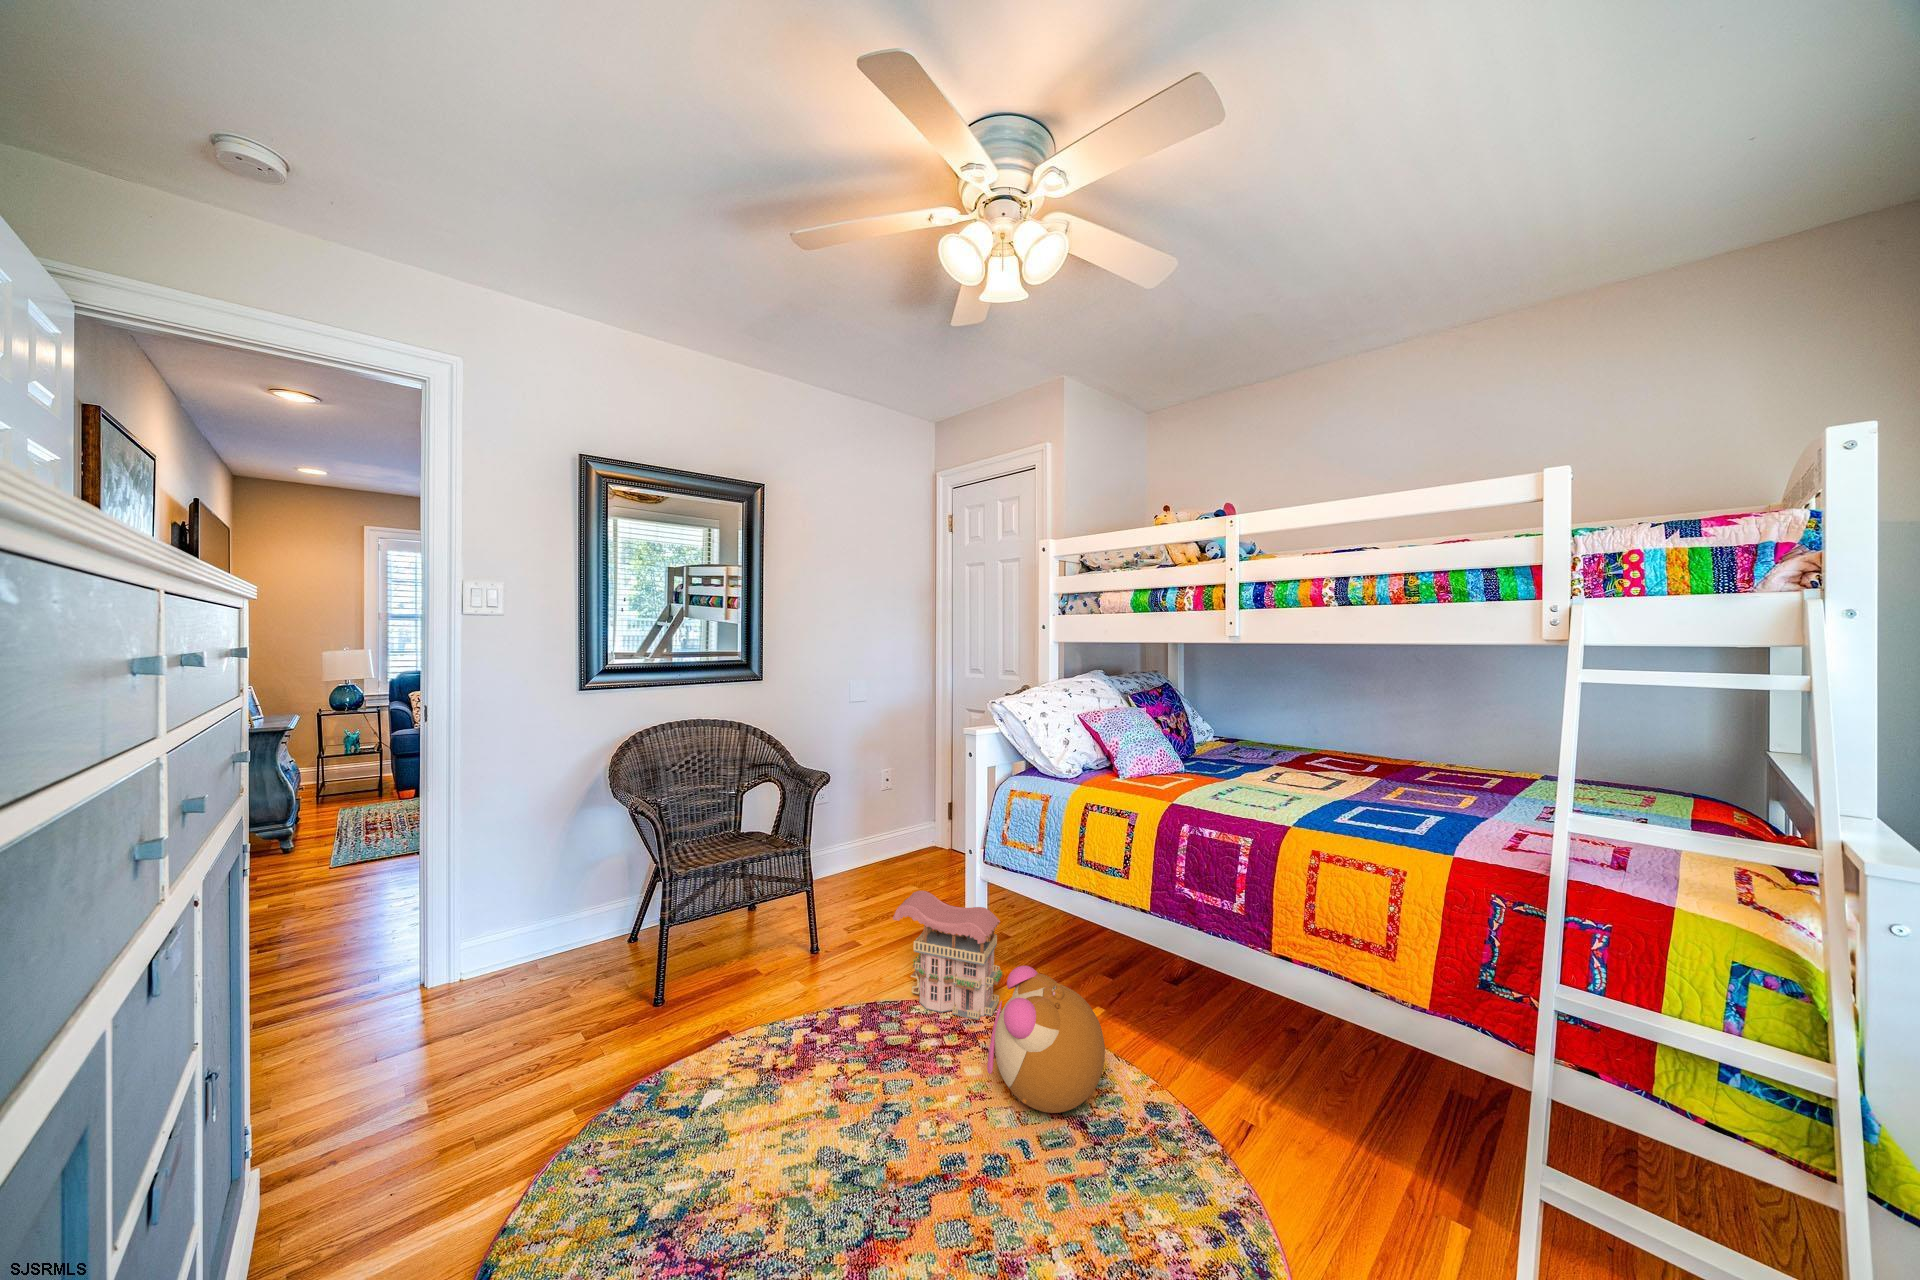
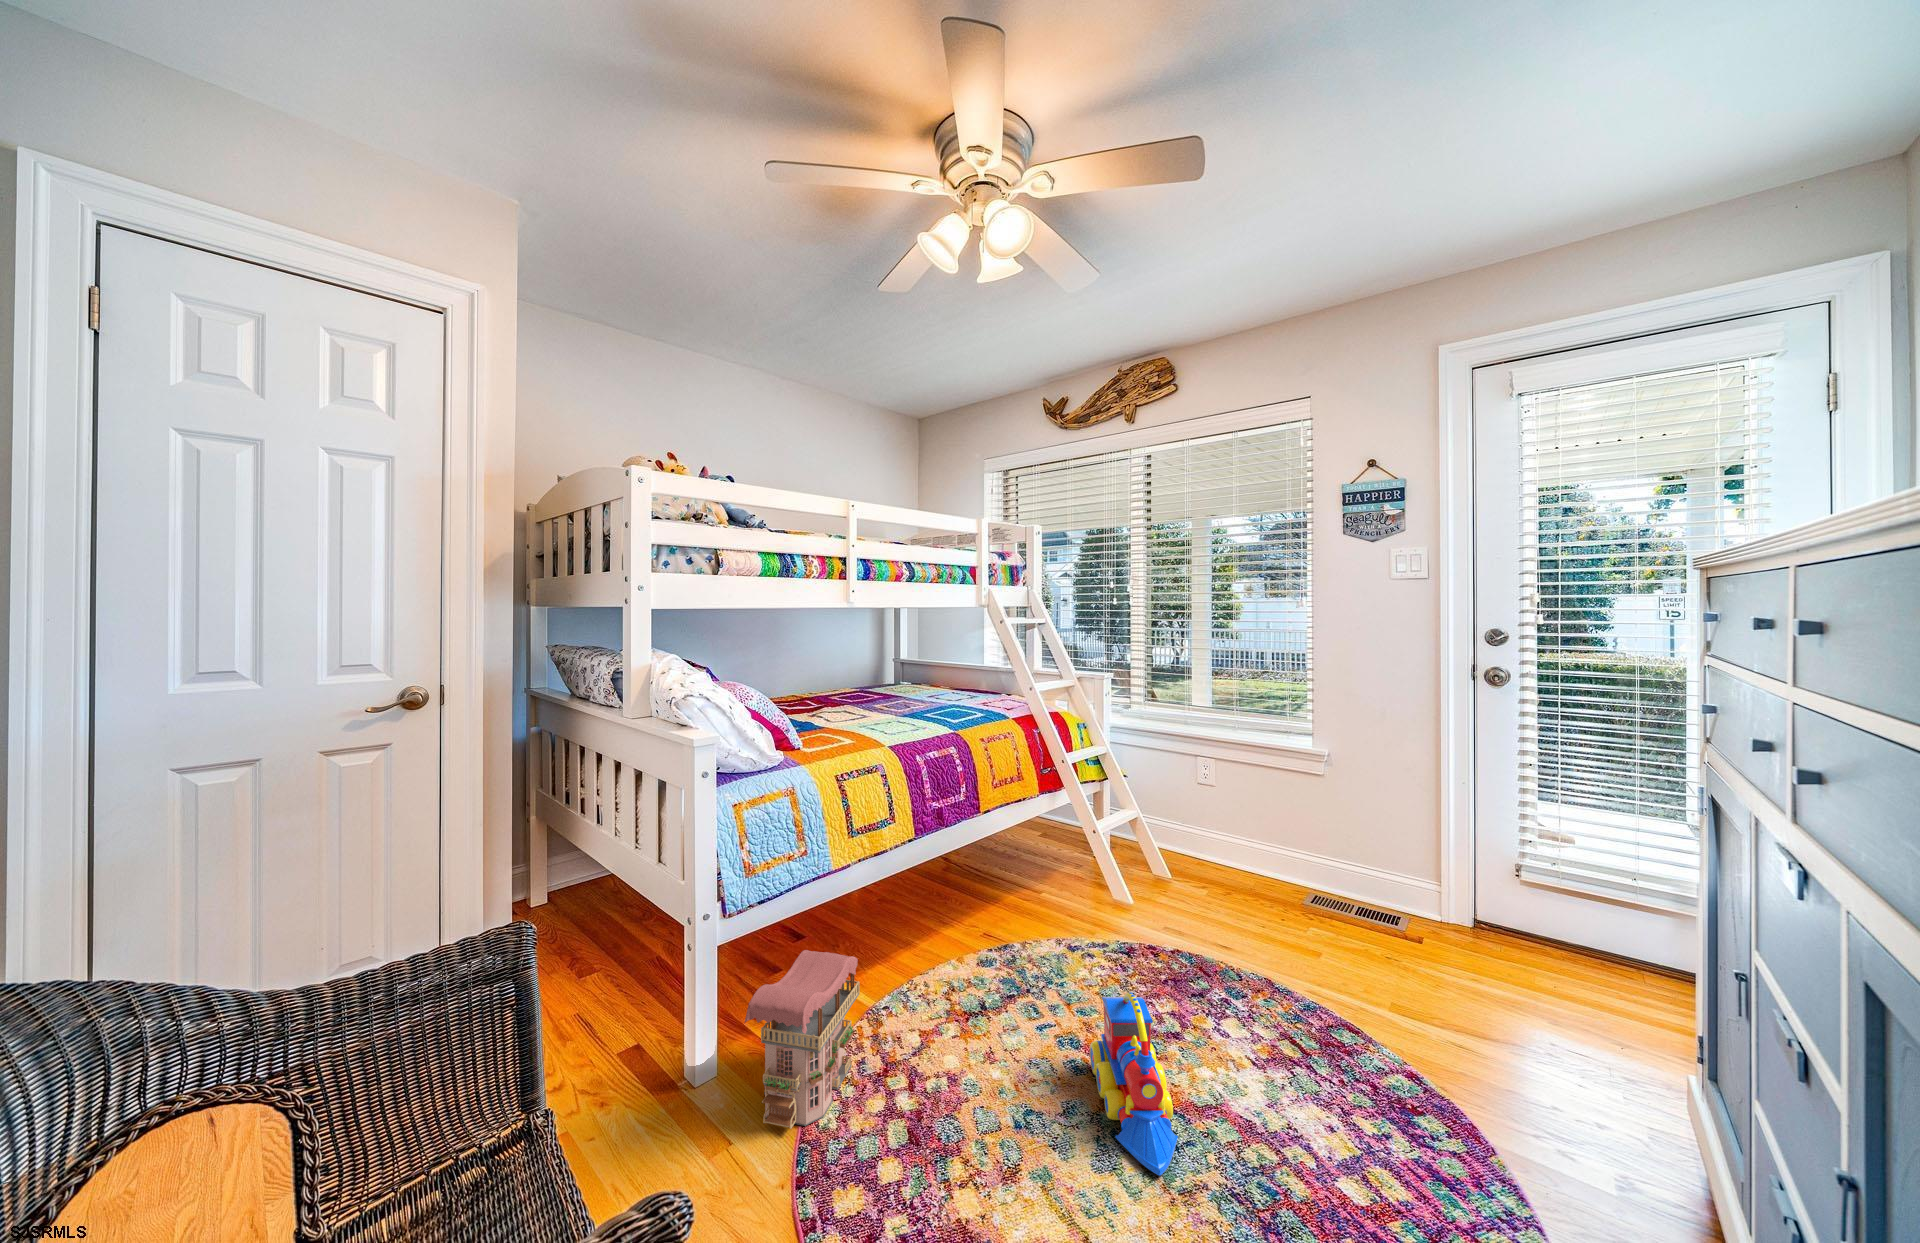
plush toy: present [987,966,1105,1113] -> none [926,910,1030,1025]
toy train: none [795,1080,961,1240] -> present [1090,992,1178,1176]

